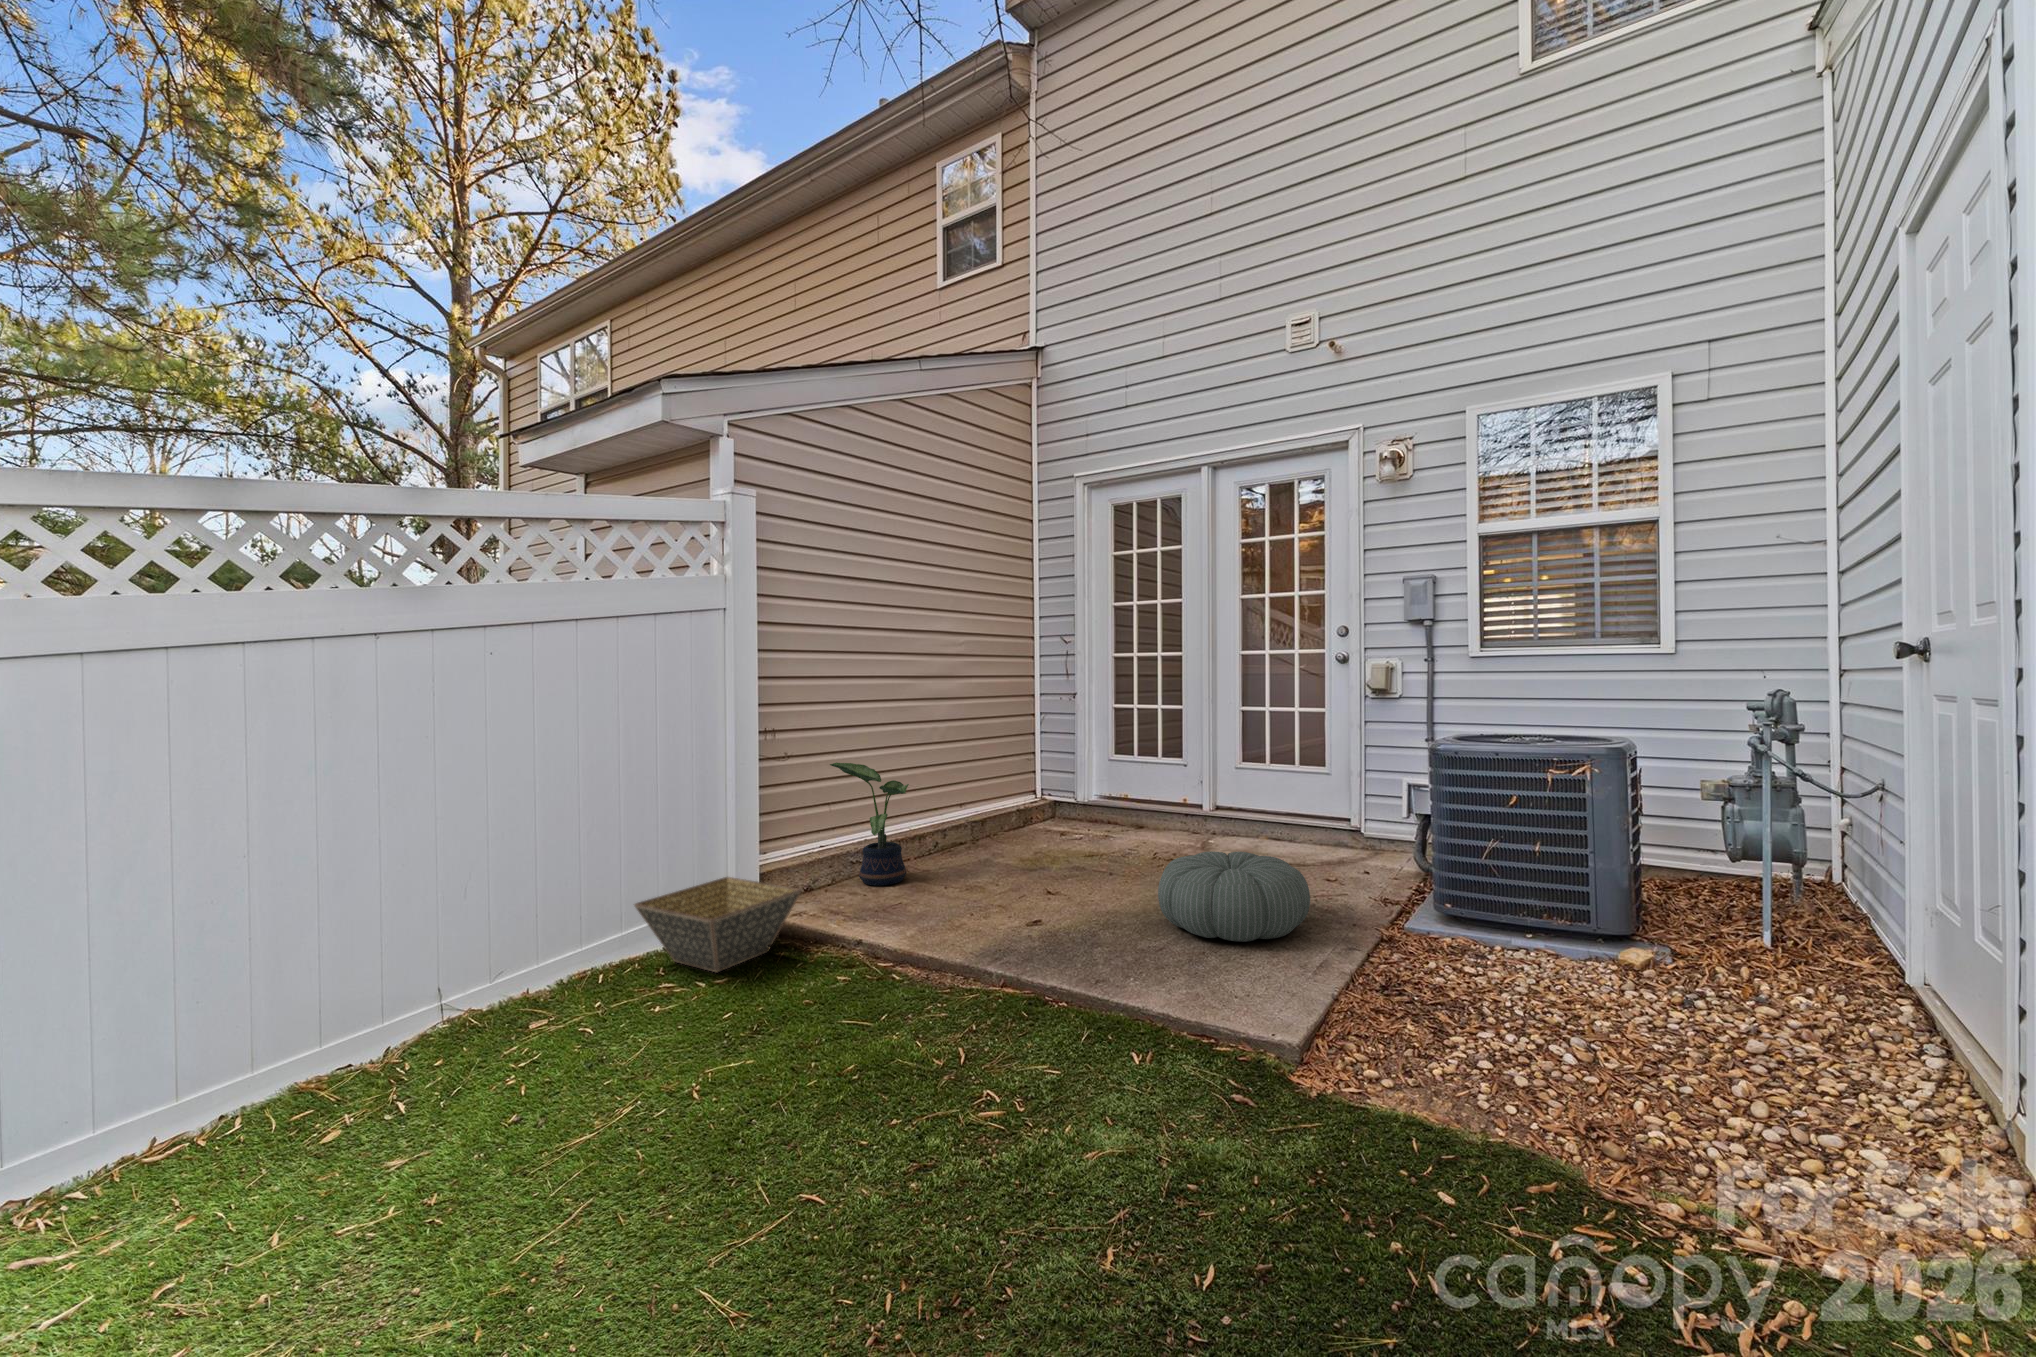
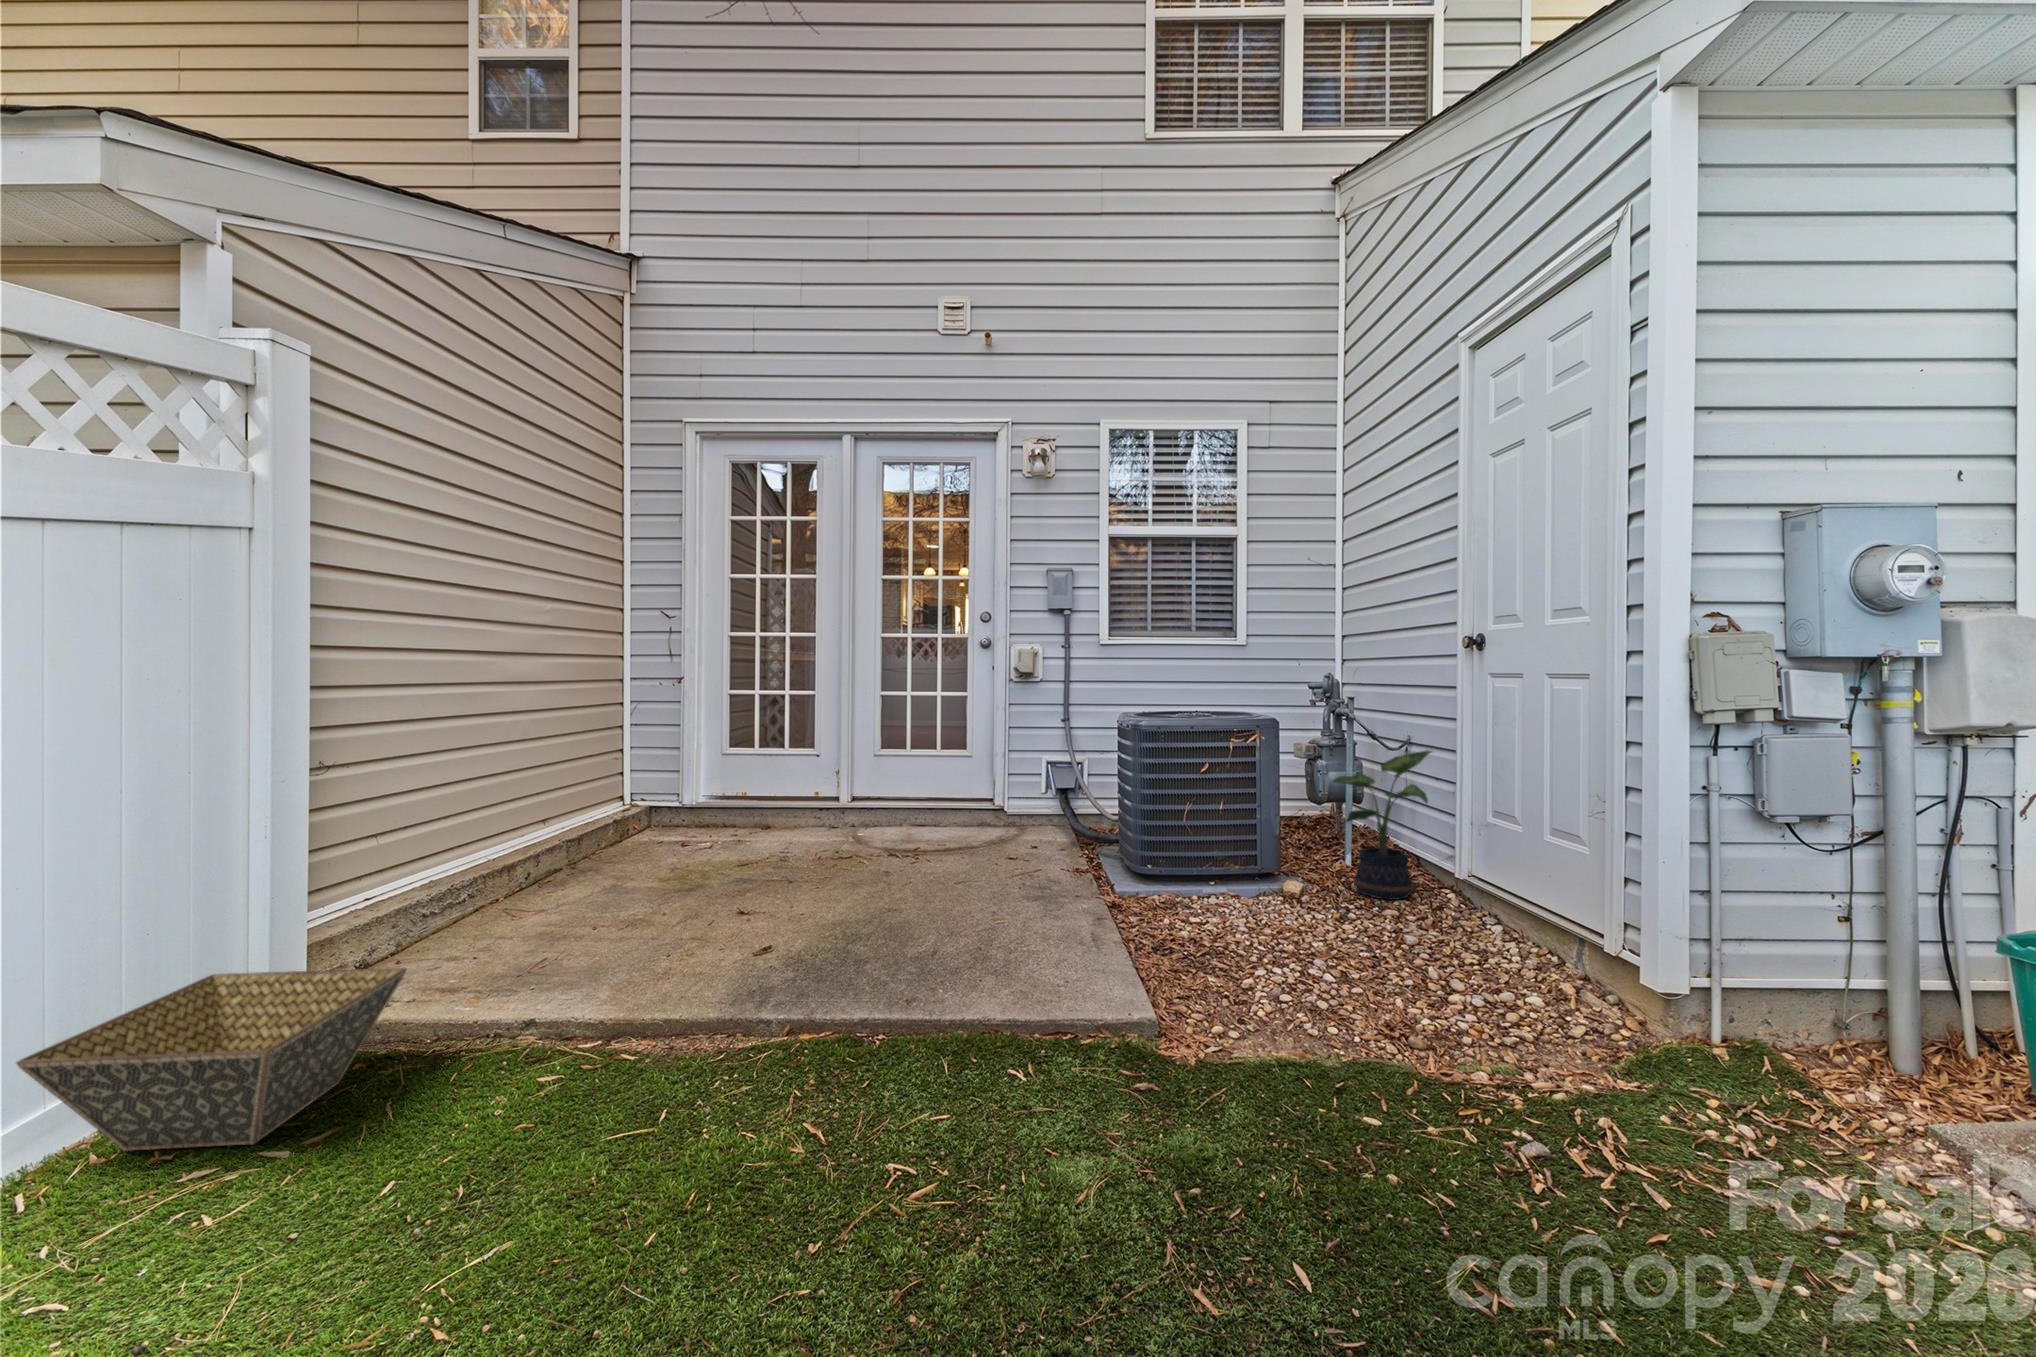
potted plant: present [830,763,909,886] -> present [1332,751,1432,900]
pouf: present [1158,851,1310,942] -> none [894,839,1052,933]

